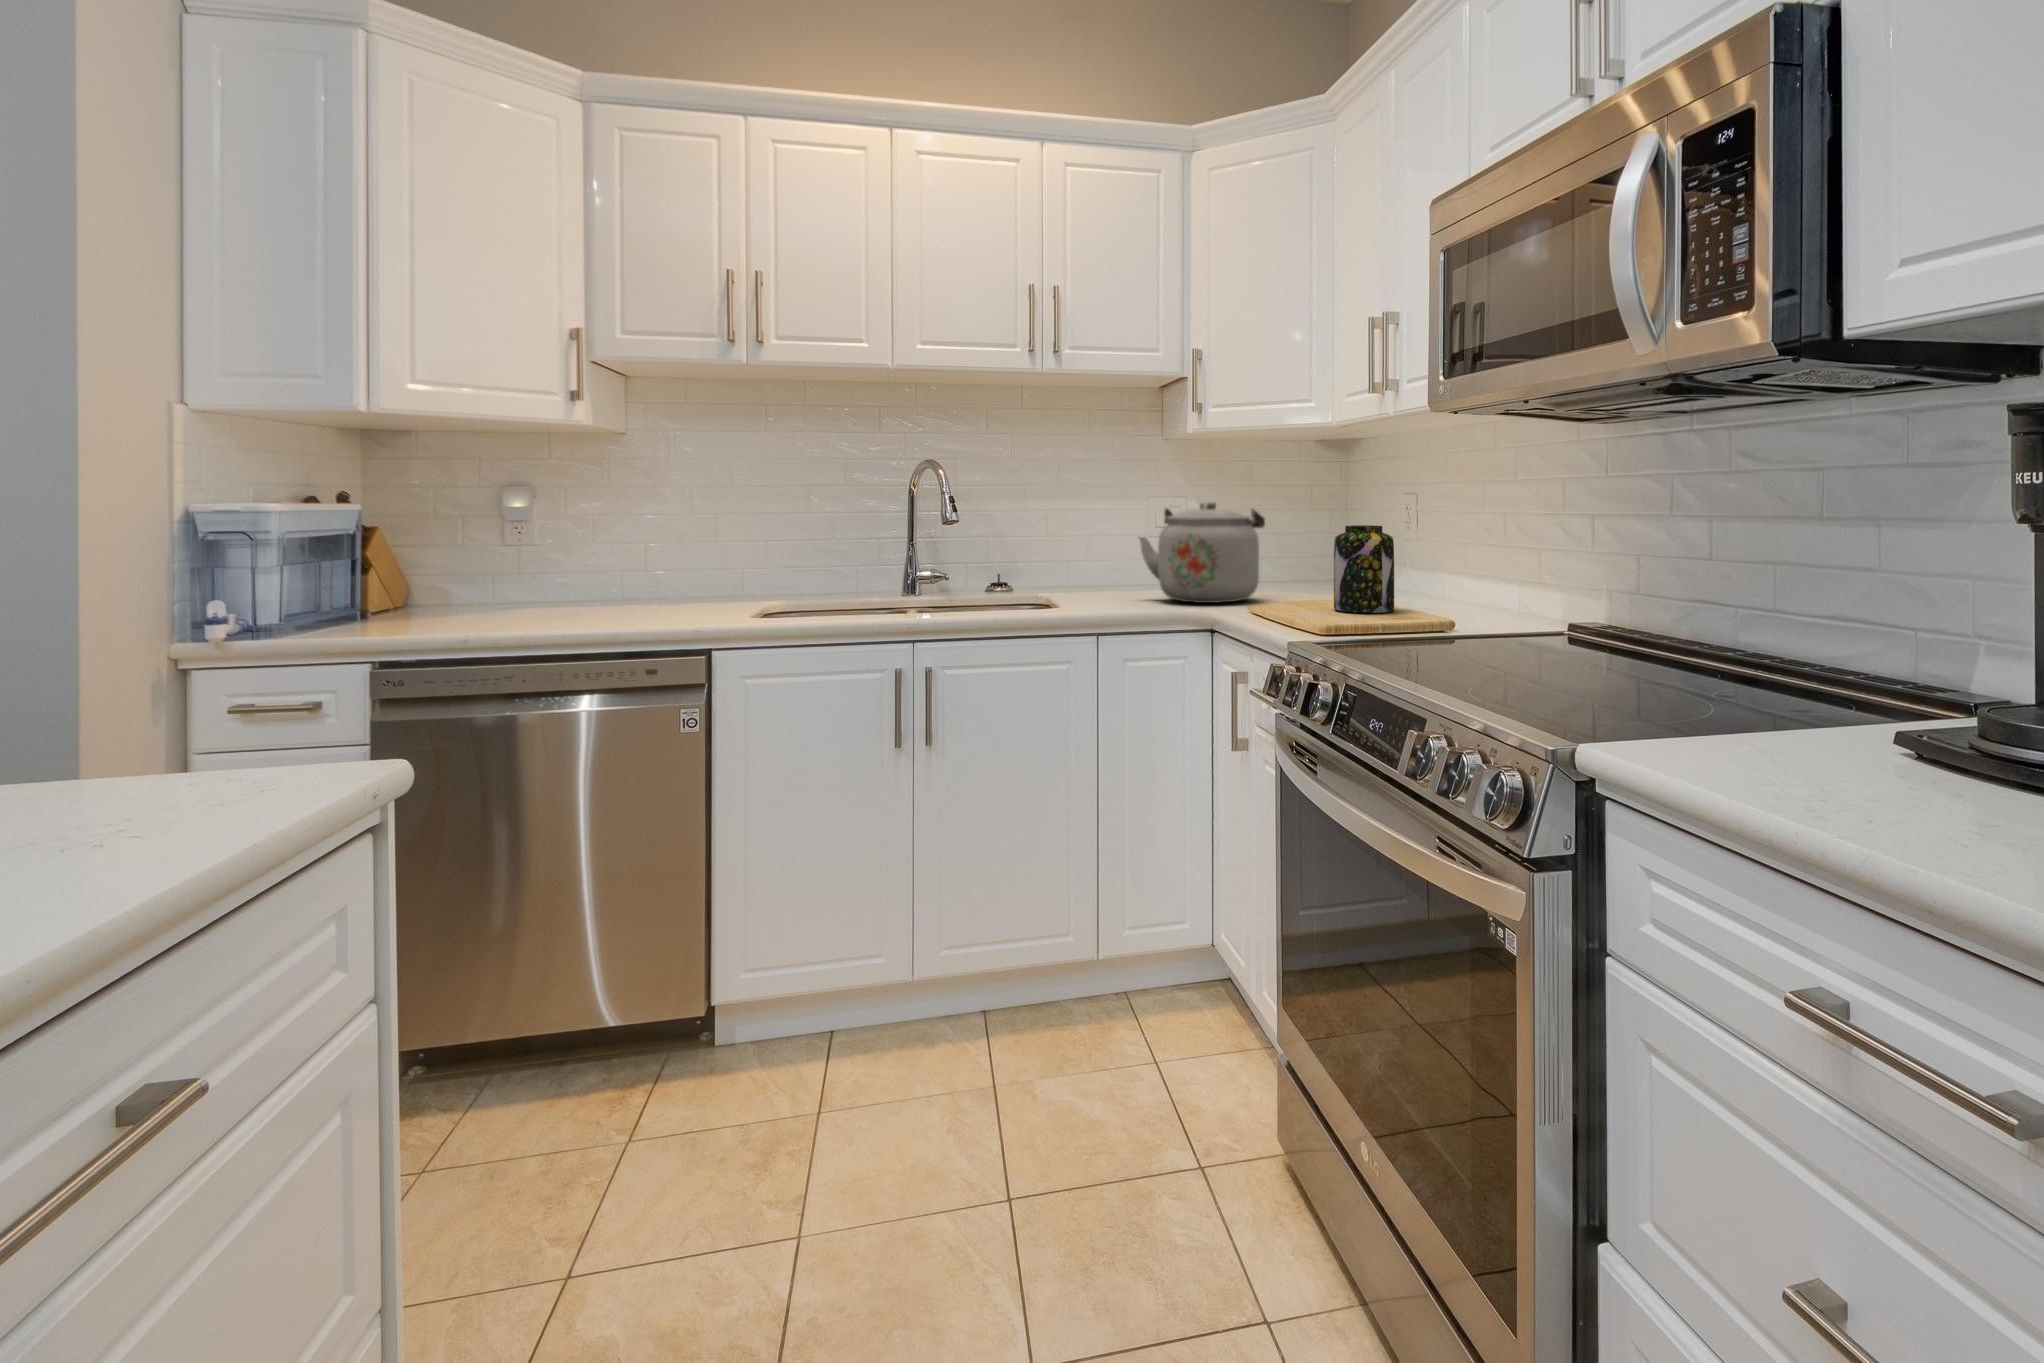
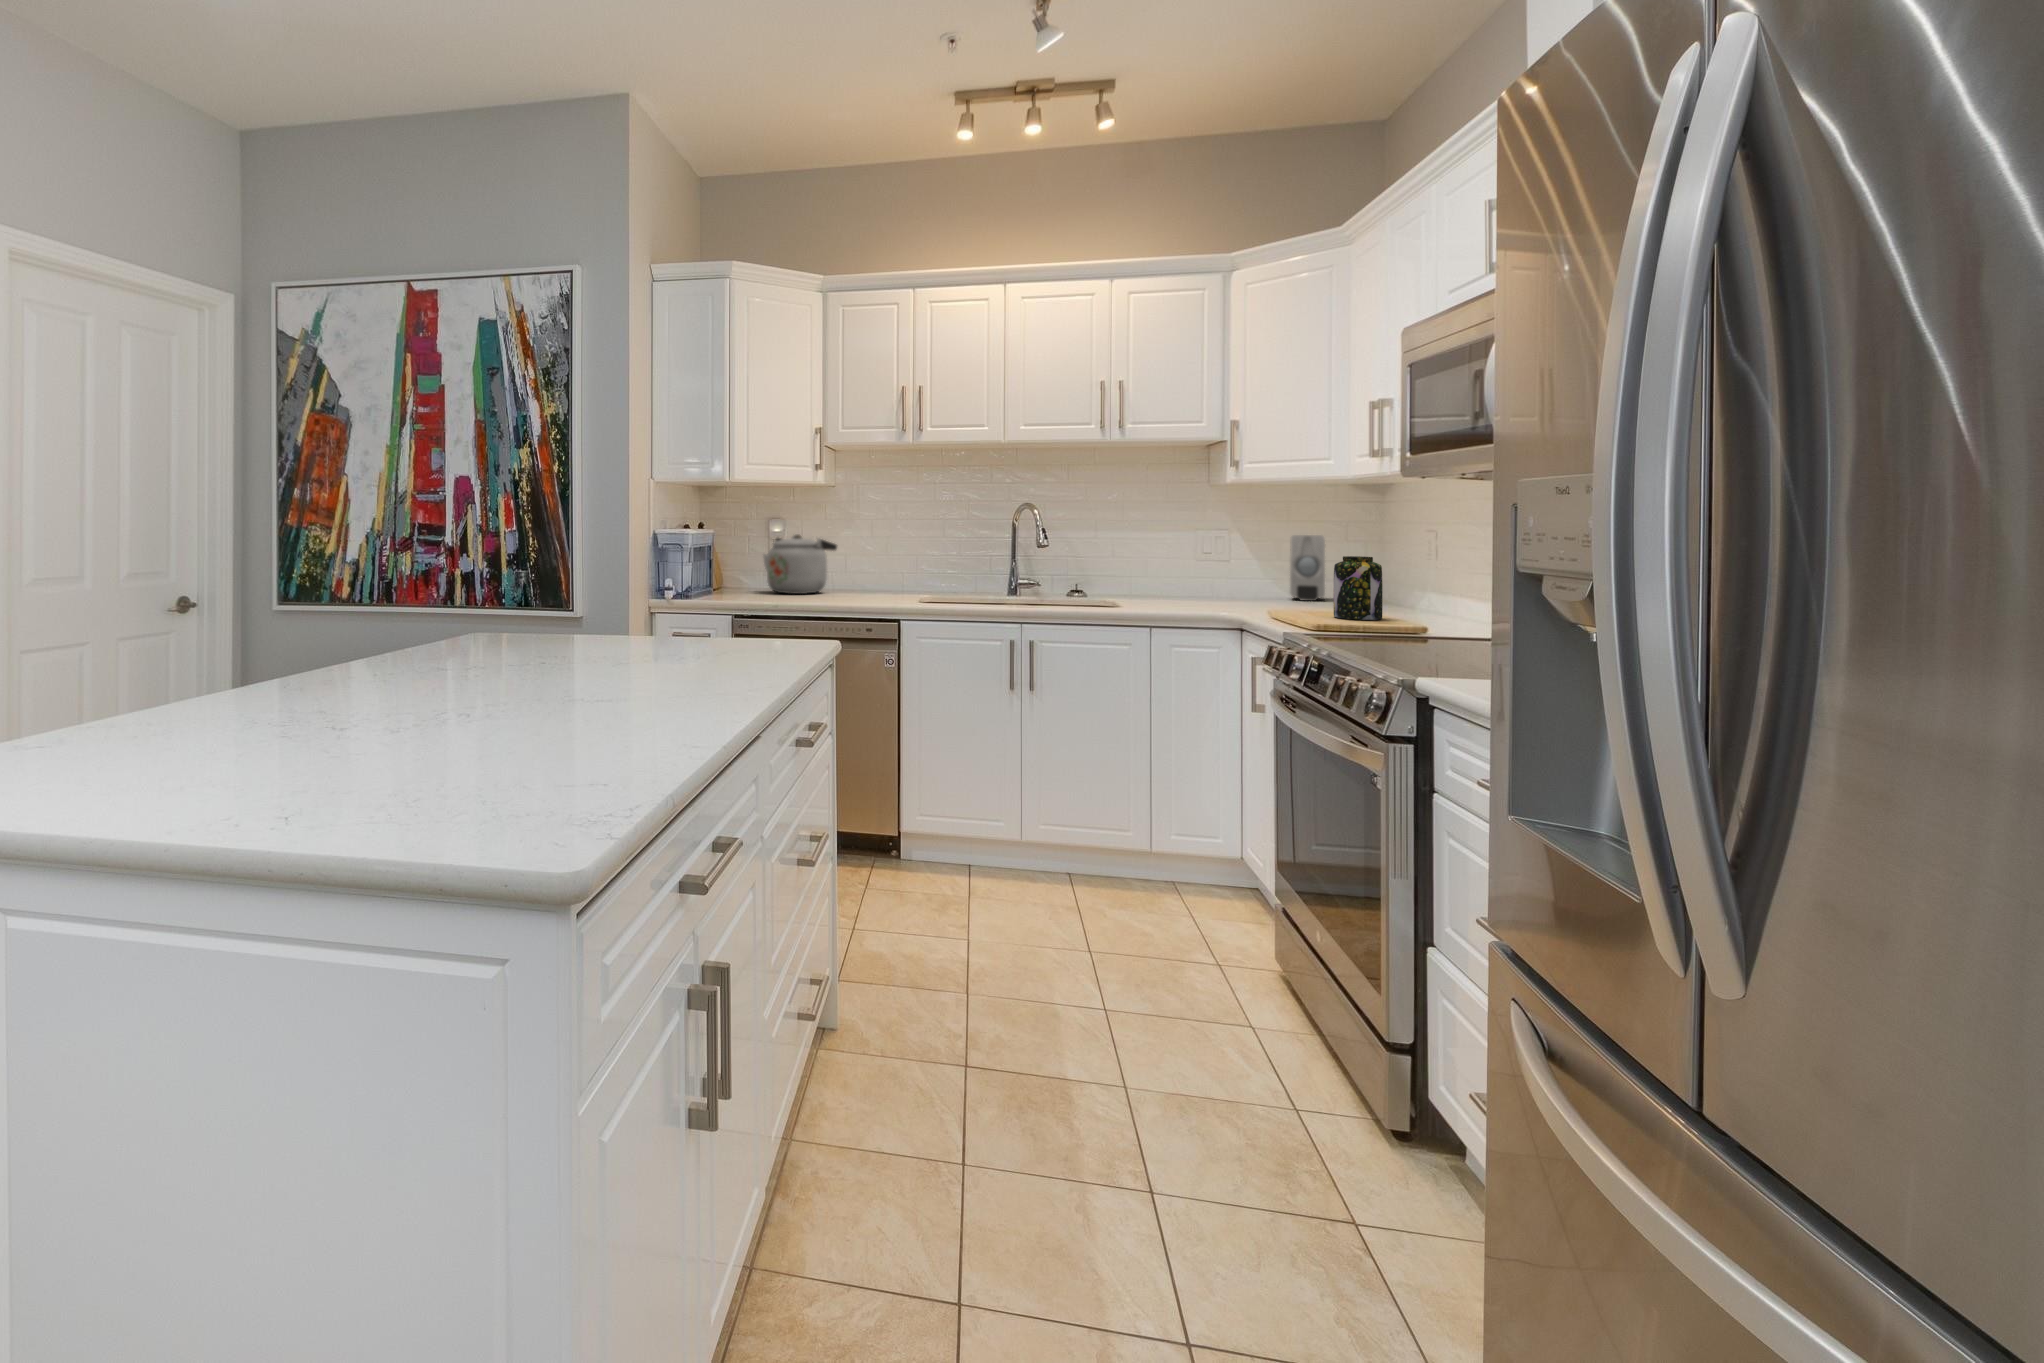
soap dispenser: none [1263,500,1304,585] -> present [1290,535,1325,601]
kettle: present [1139,502,1265,603] -> present [763,534,837,594]

